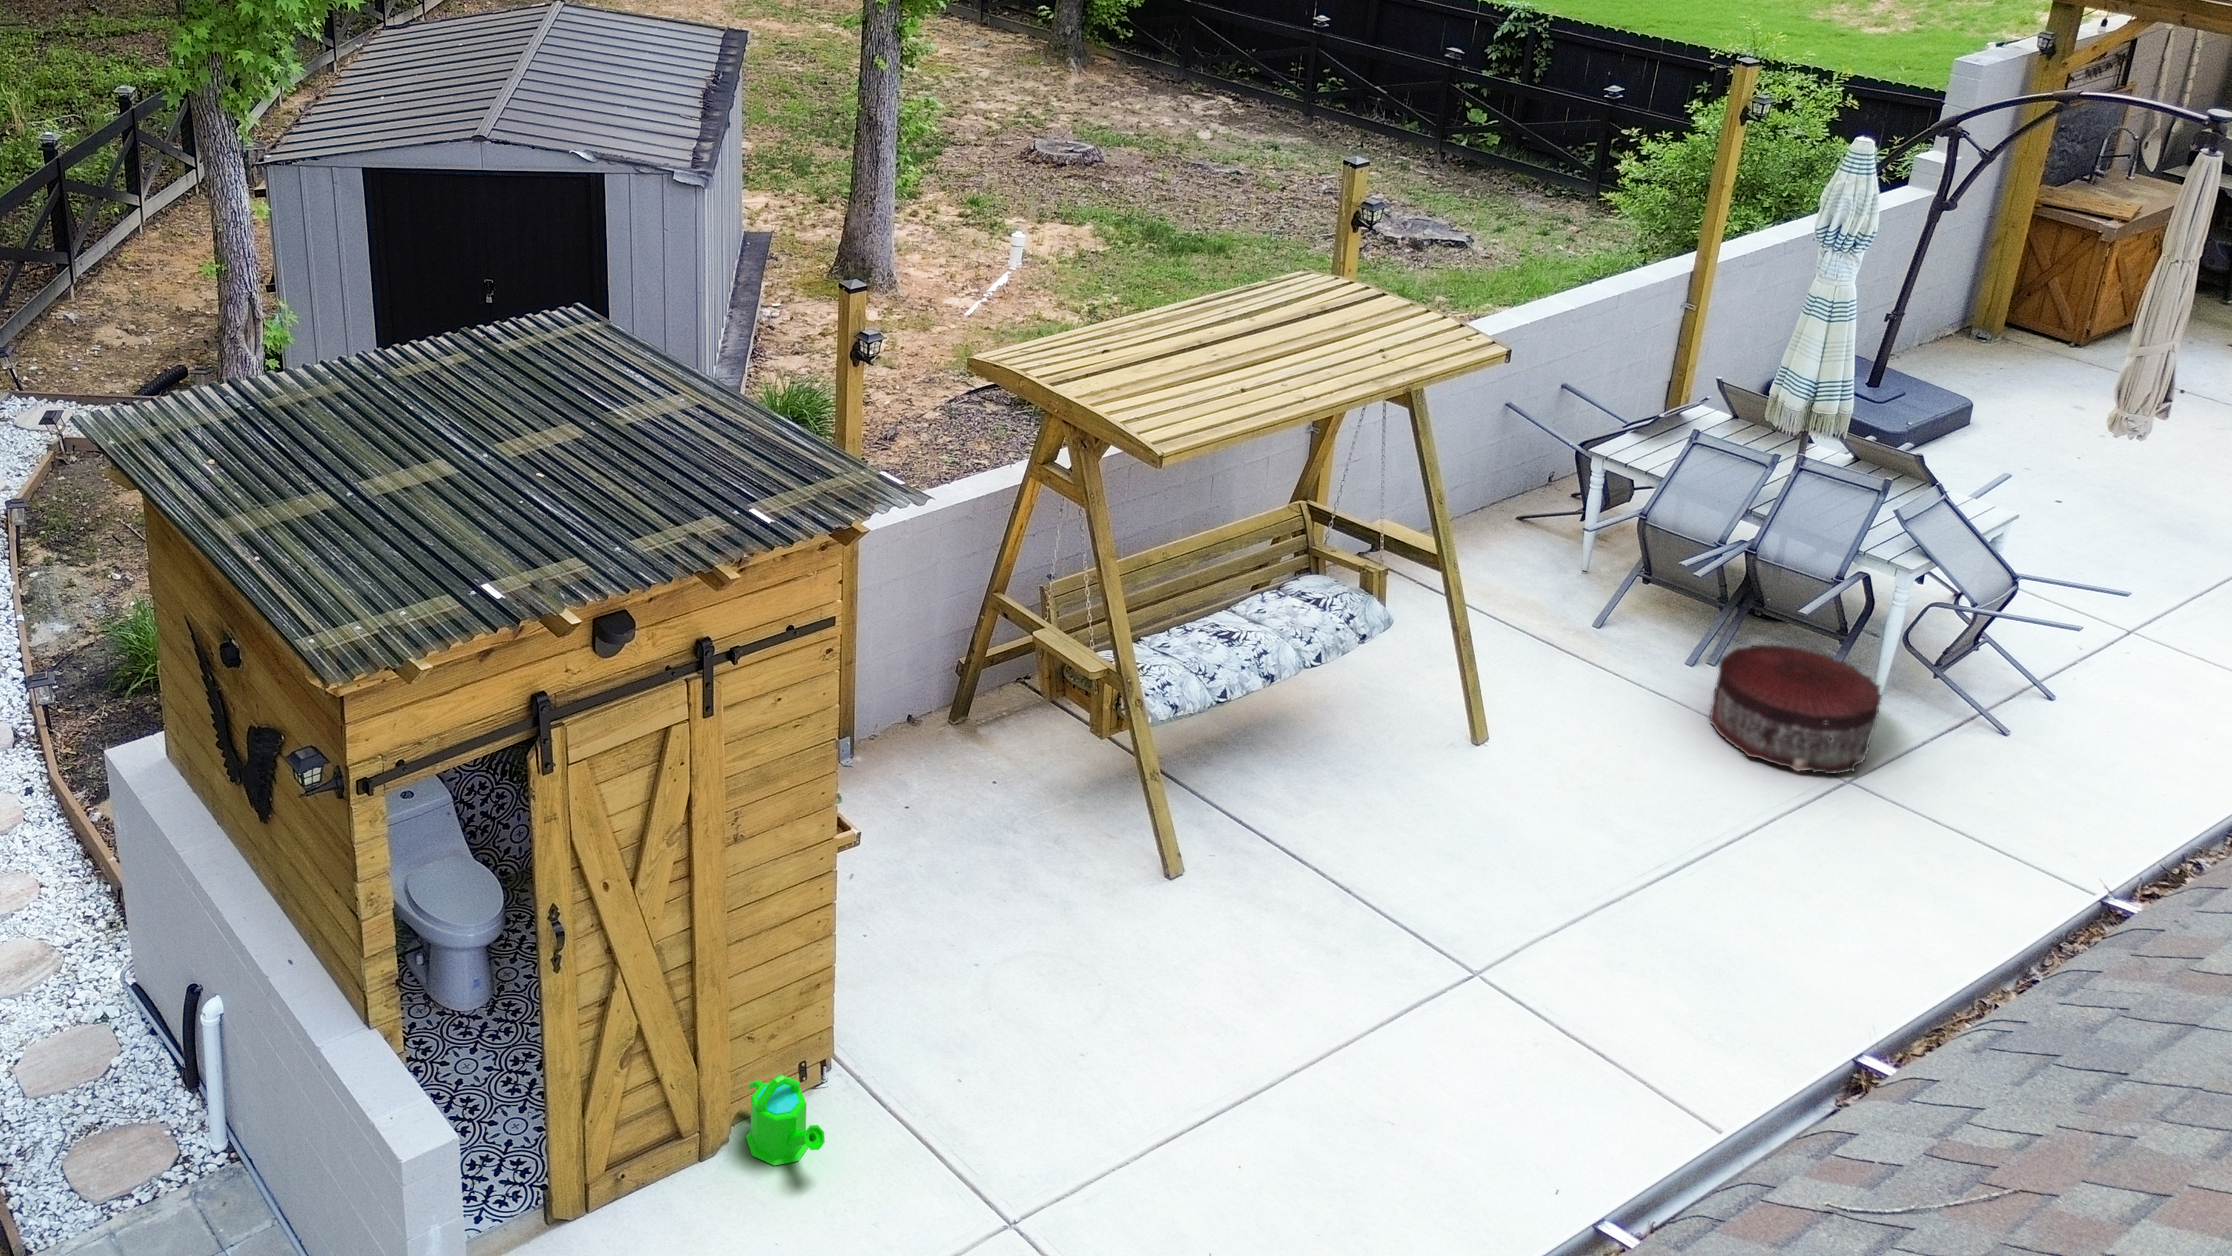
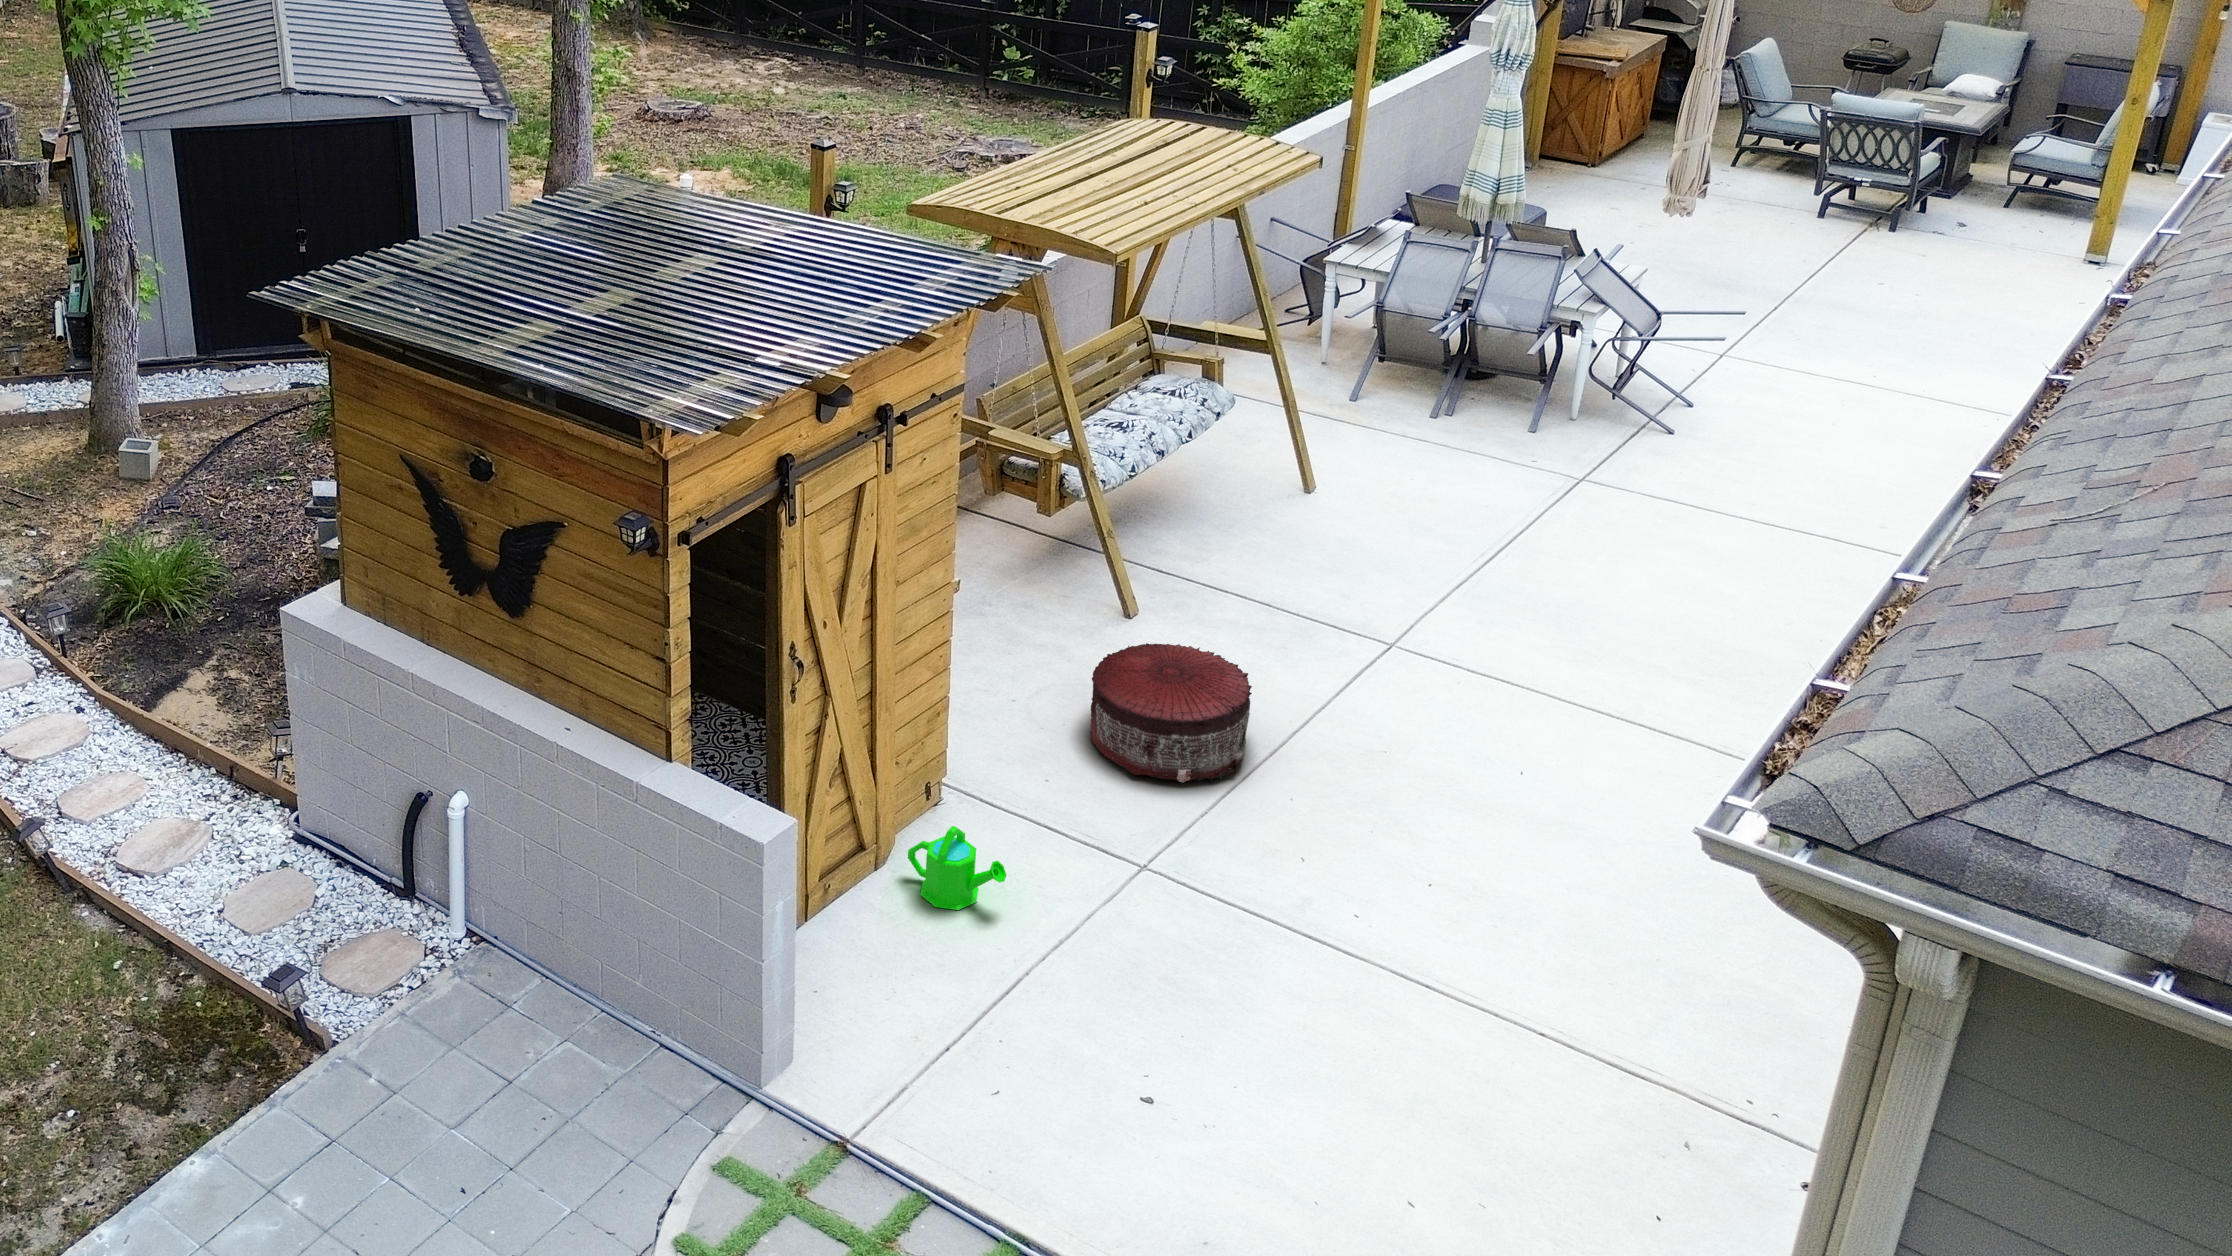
pouf: present [1710,645,1881,774] -> present [1090,643,1252,782]

